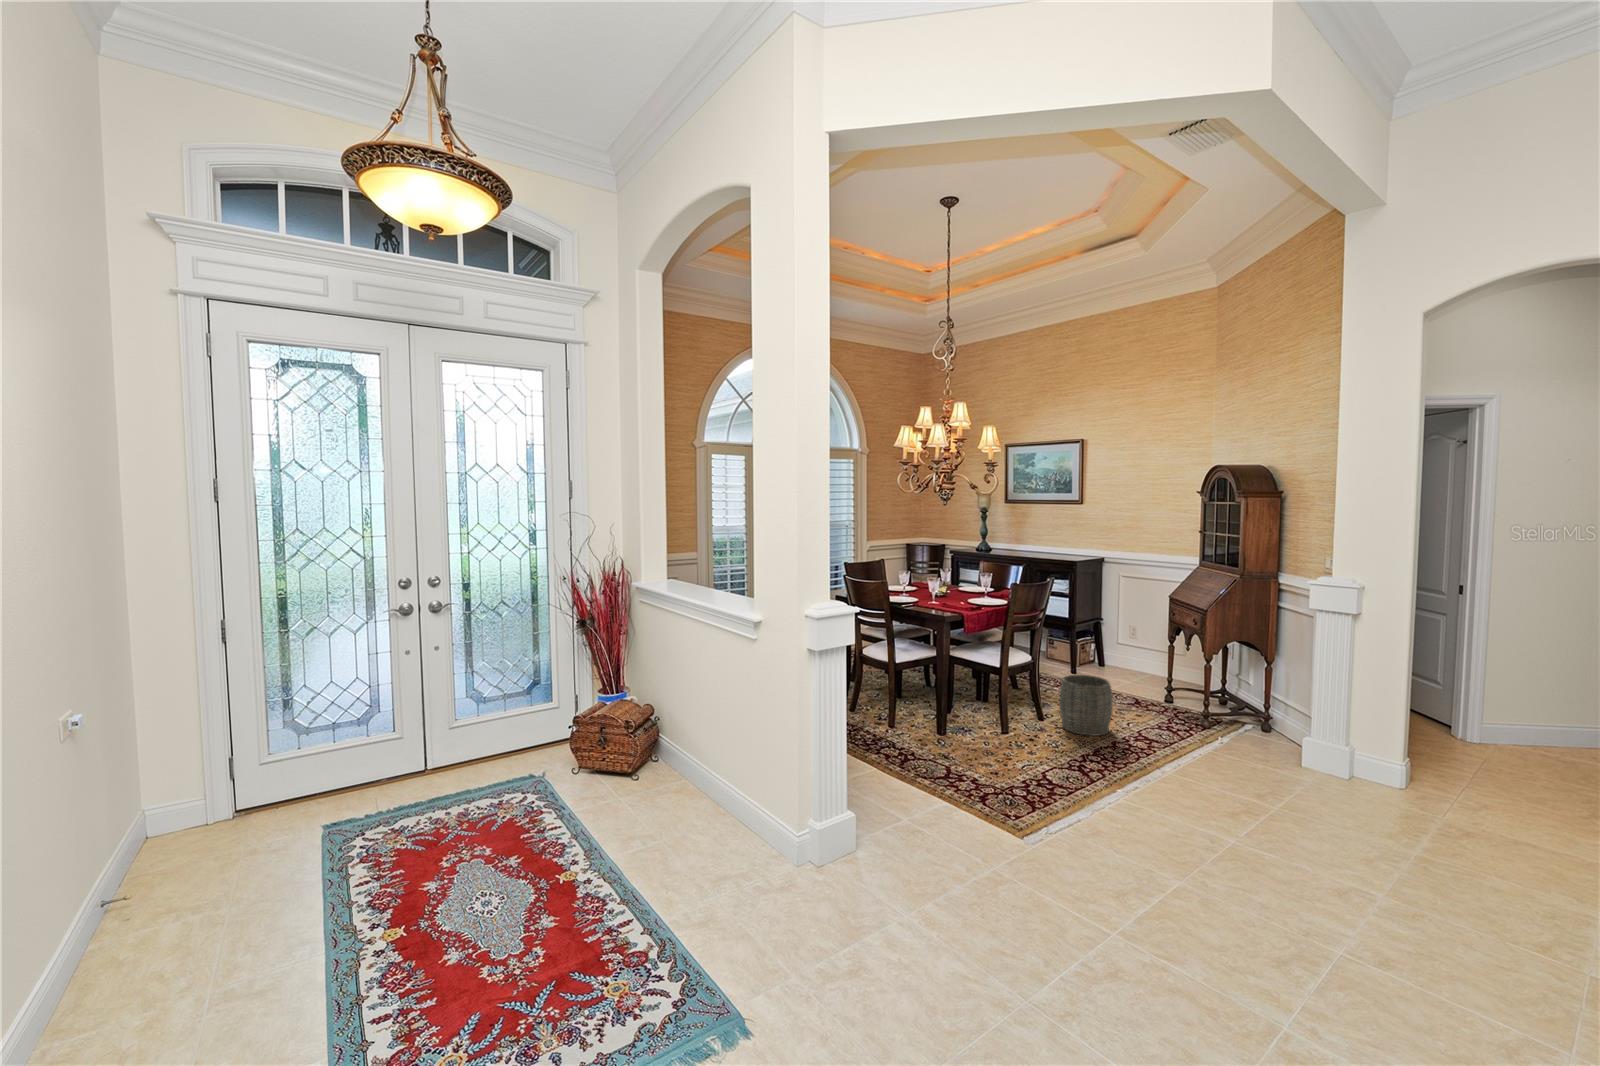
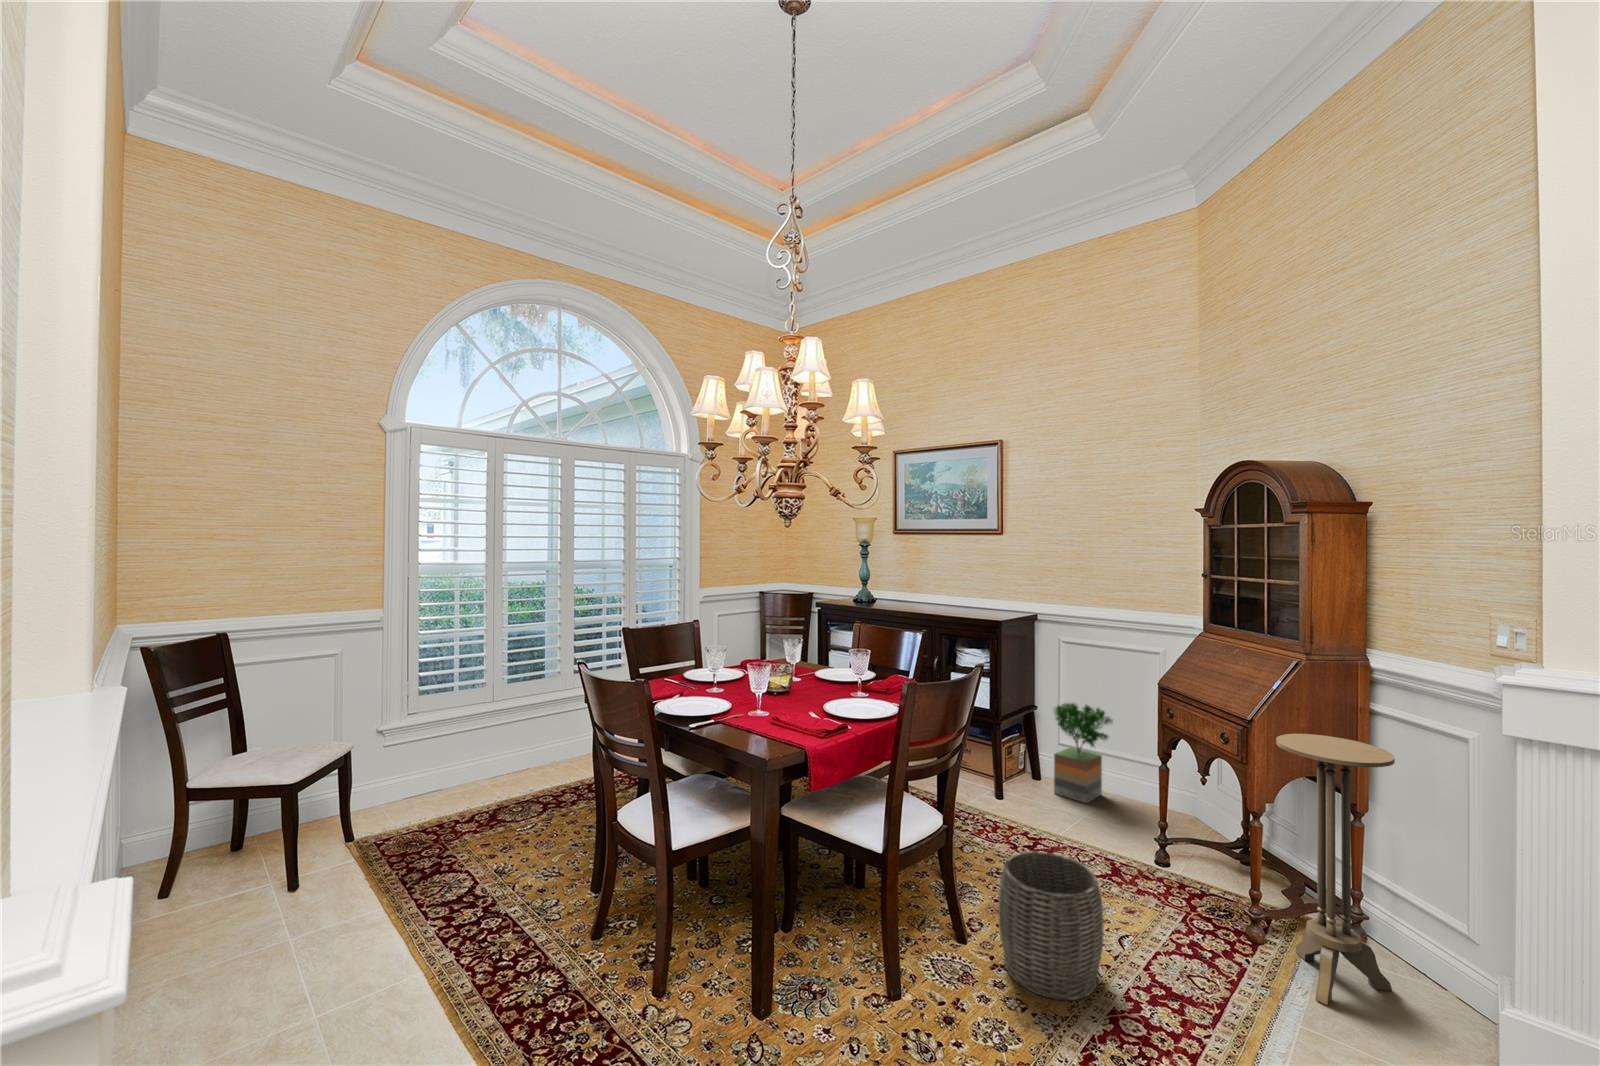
potted tree: none [1109,614,1151,676] -> present [1054,703,1113,803]
side table: none [1212,616,1268,743] -> present [1276,734,1395,1005]

